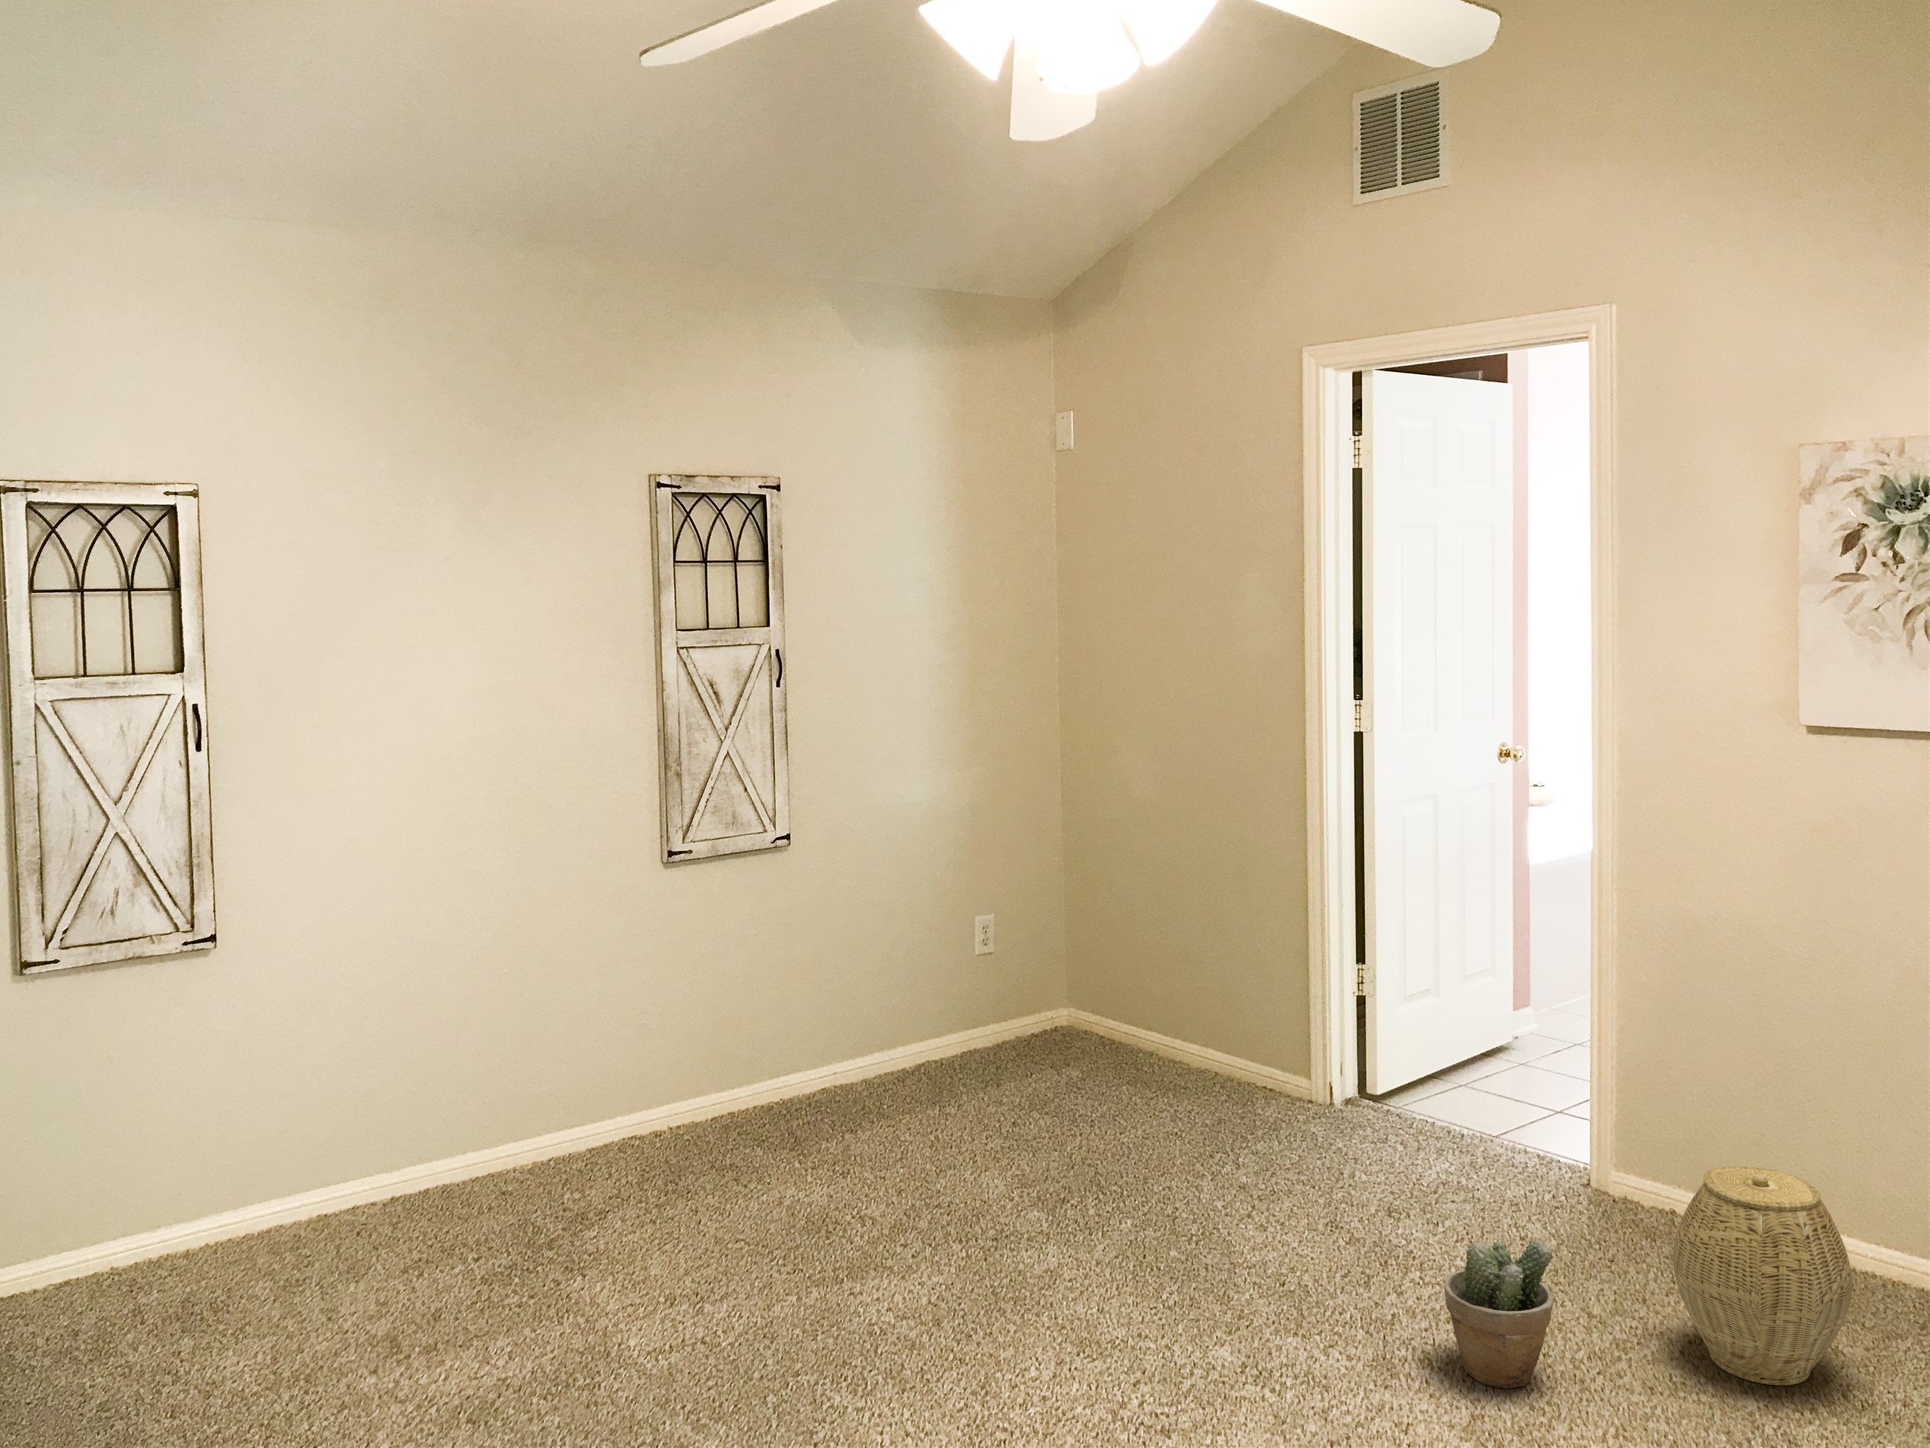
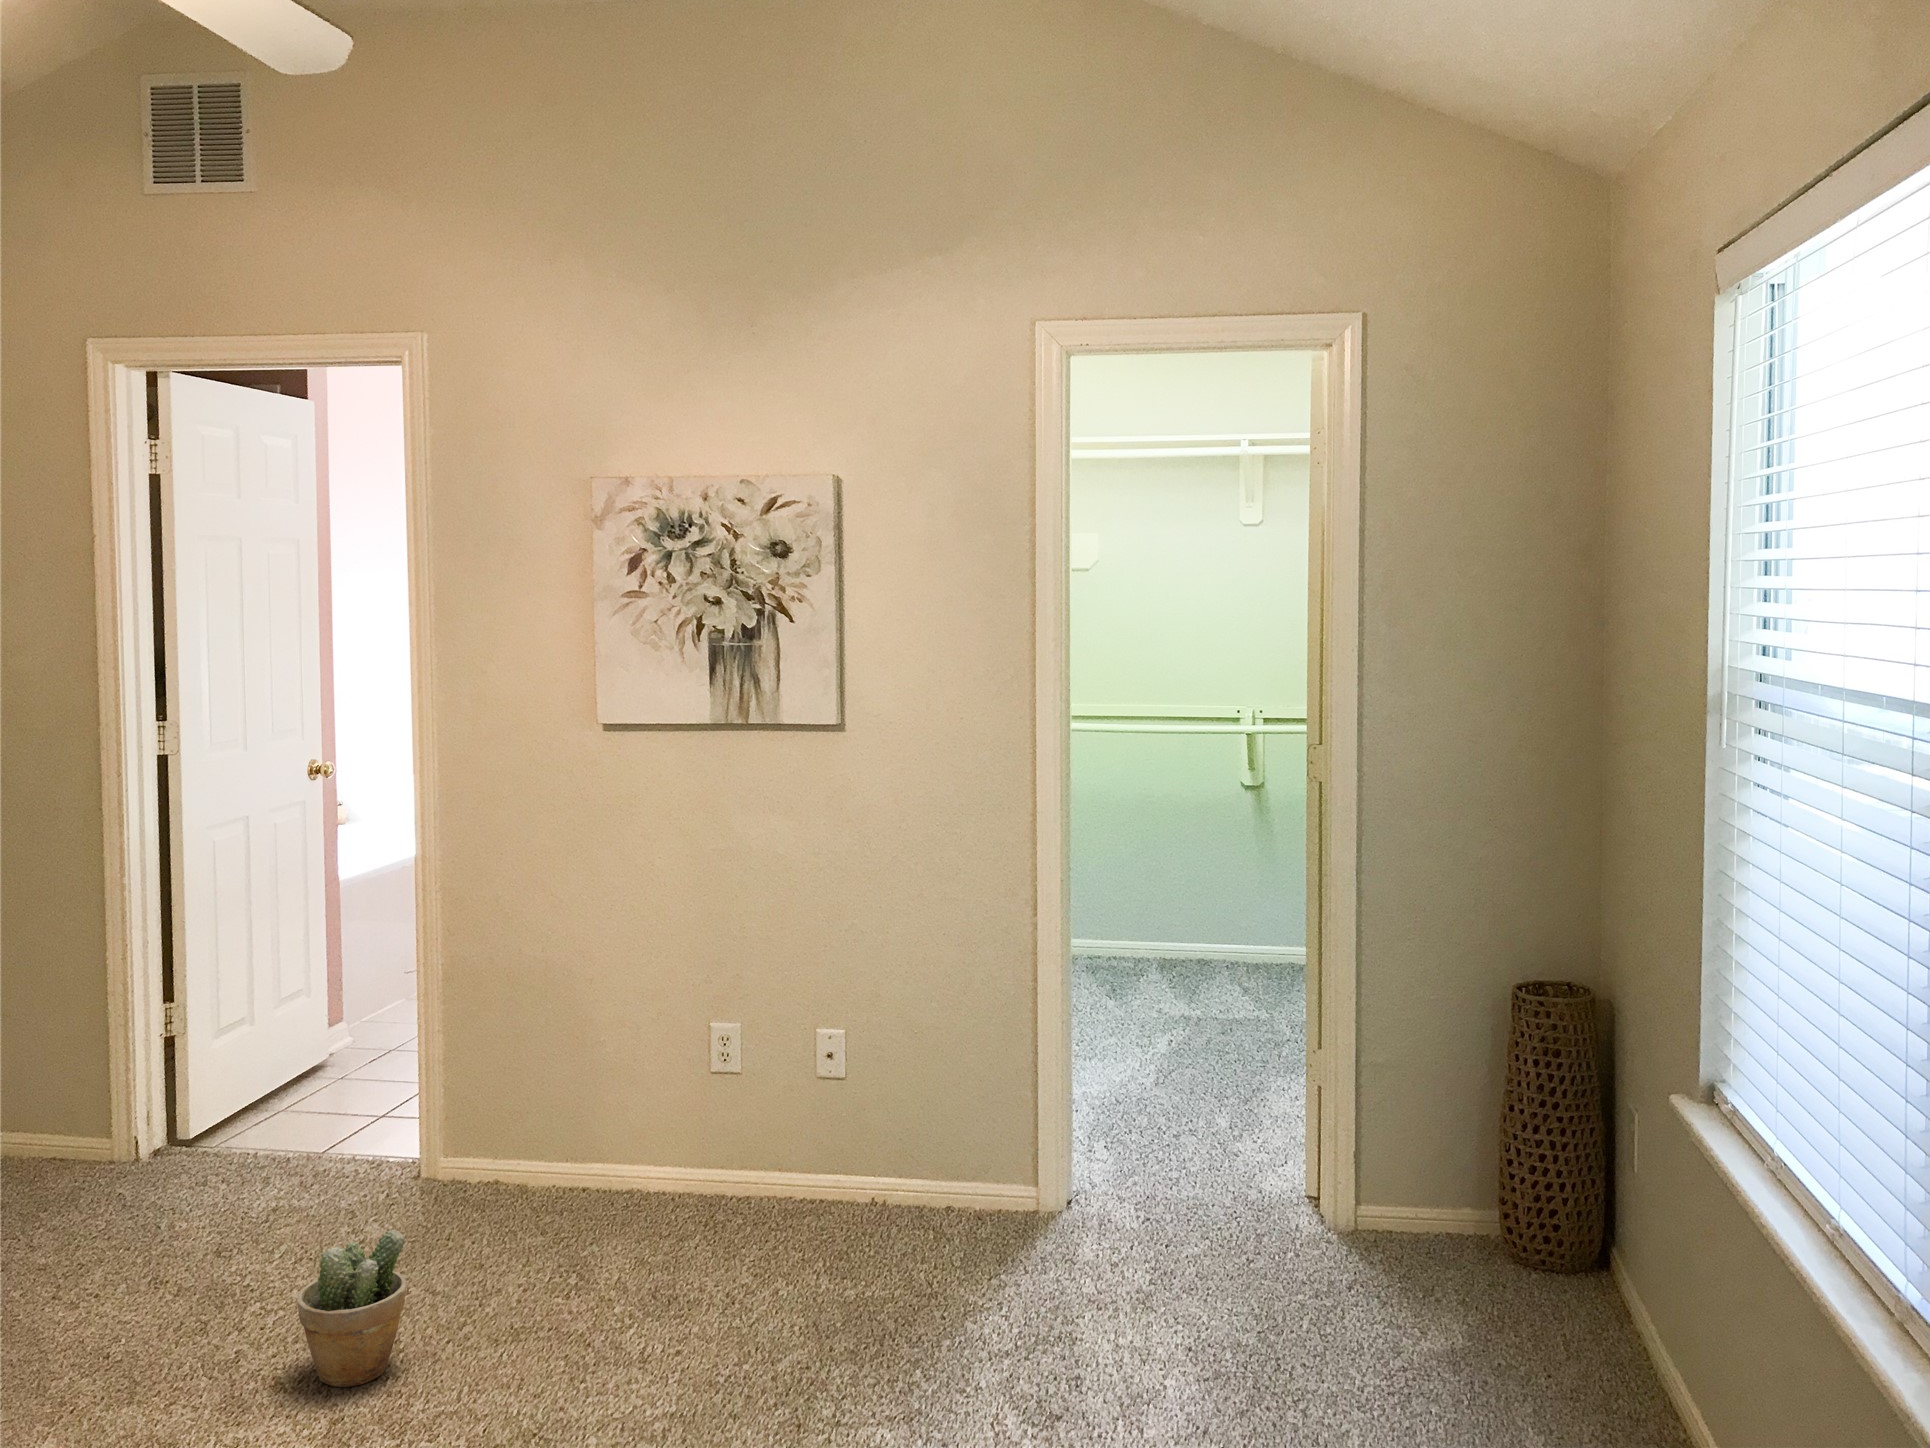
woven basket: present [1673,1167,1852,1385] -> none [510,1115,654,1305]

